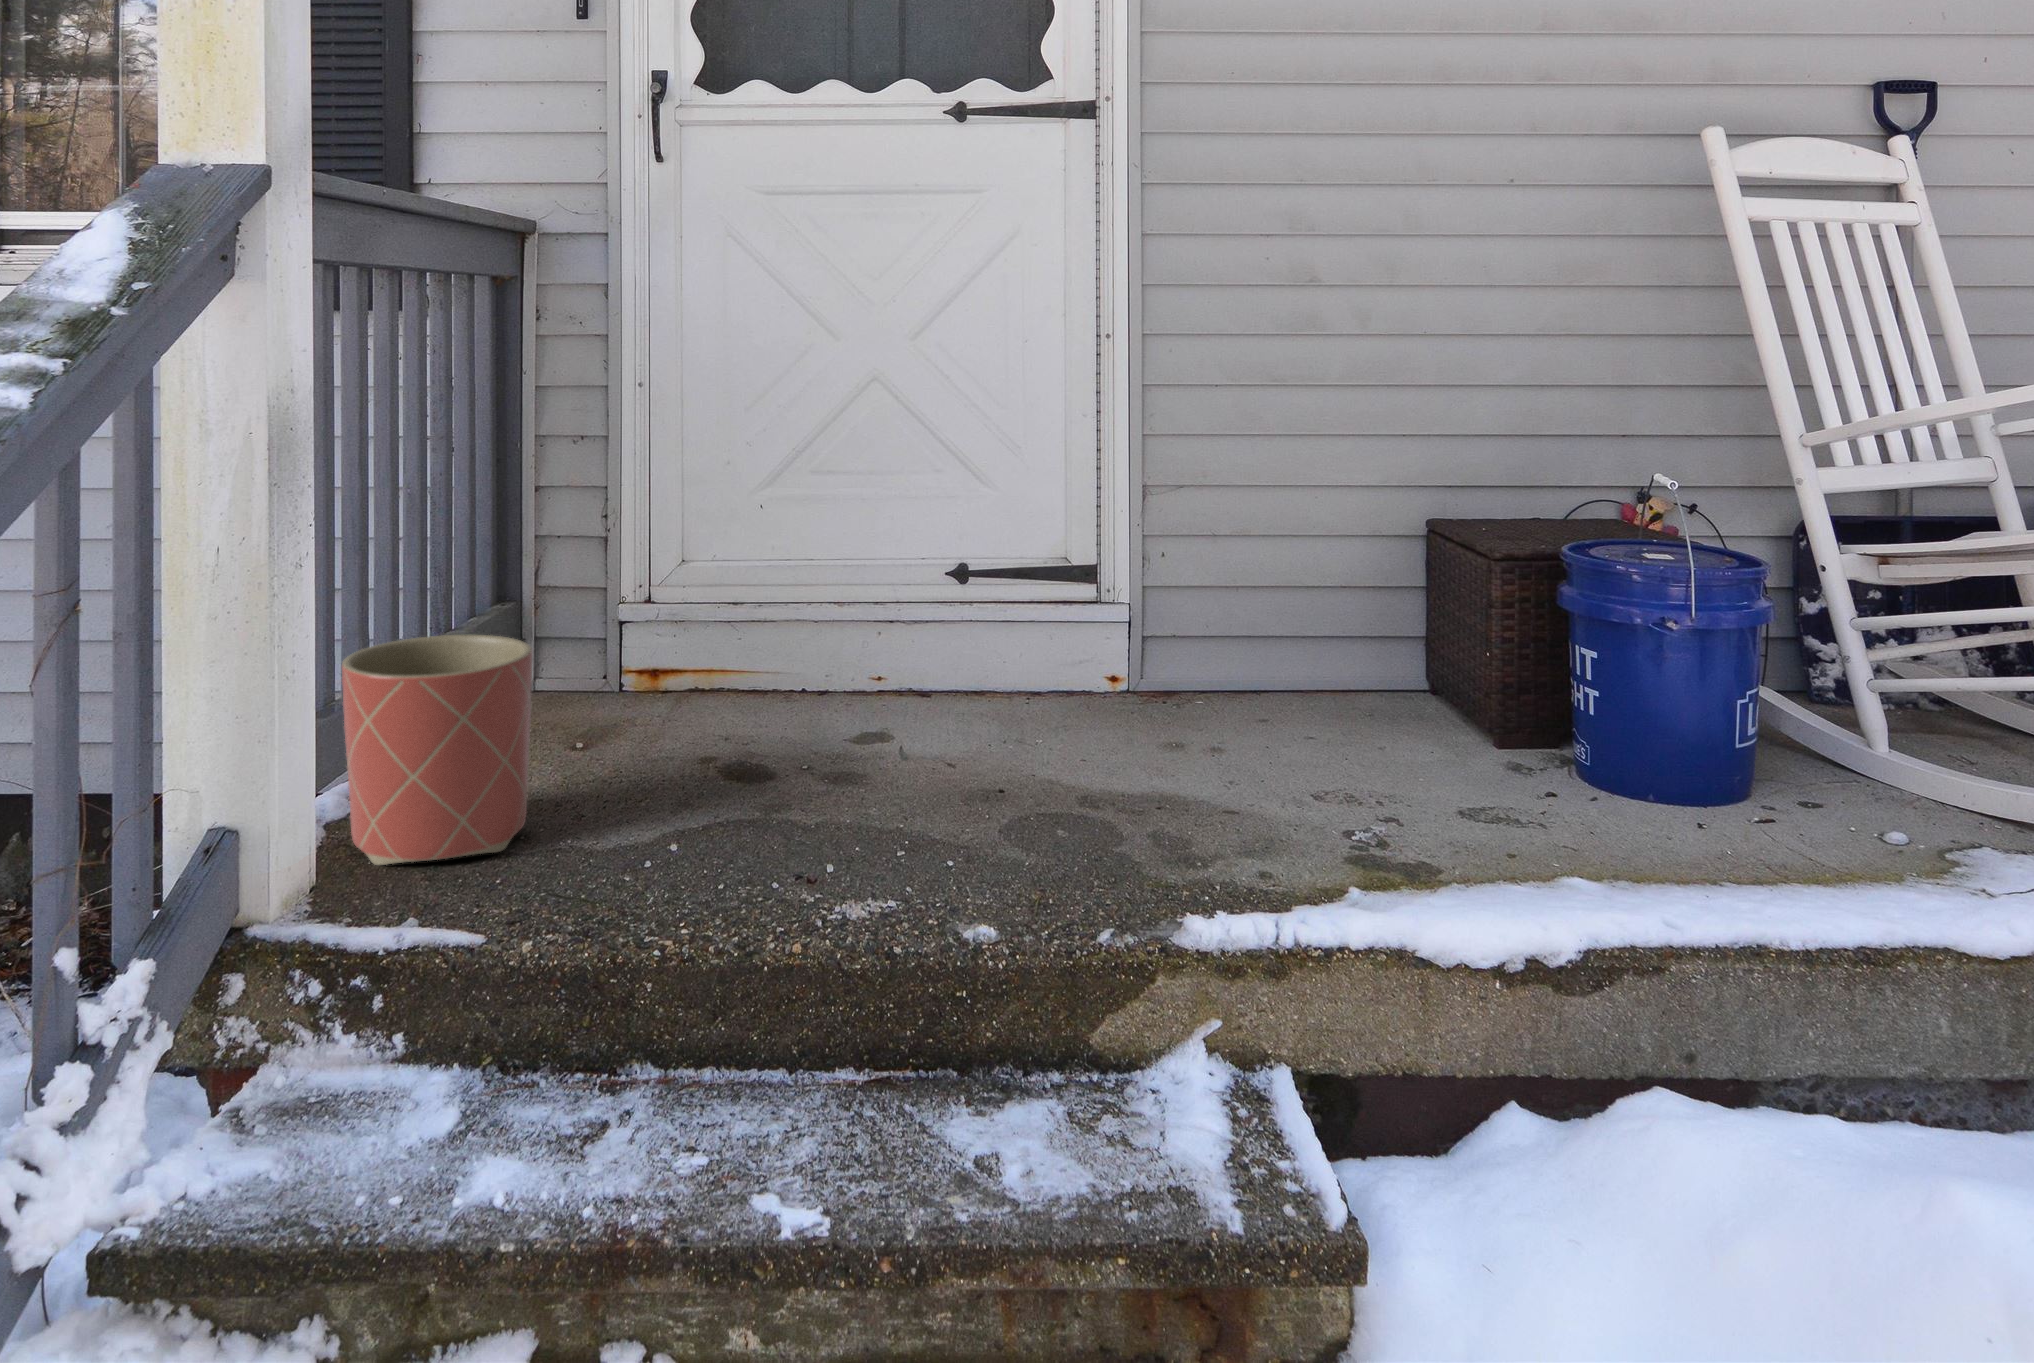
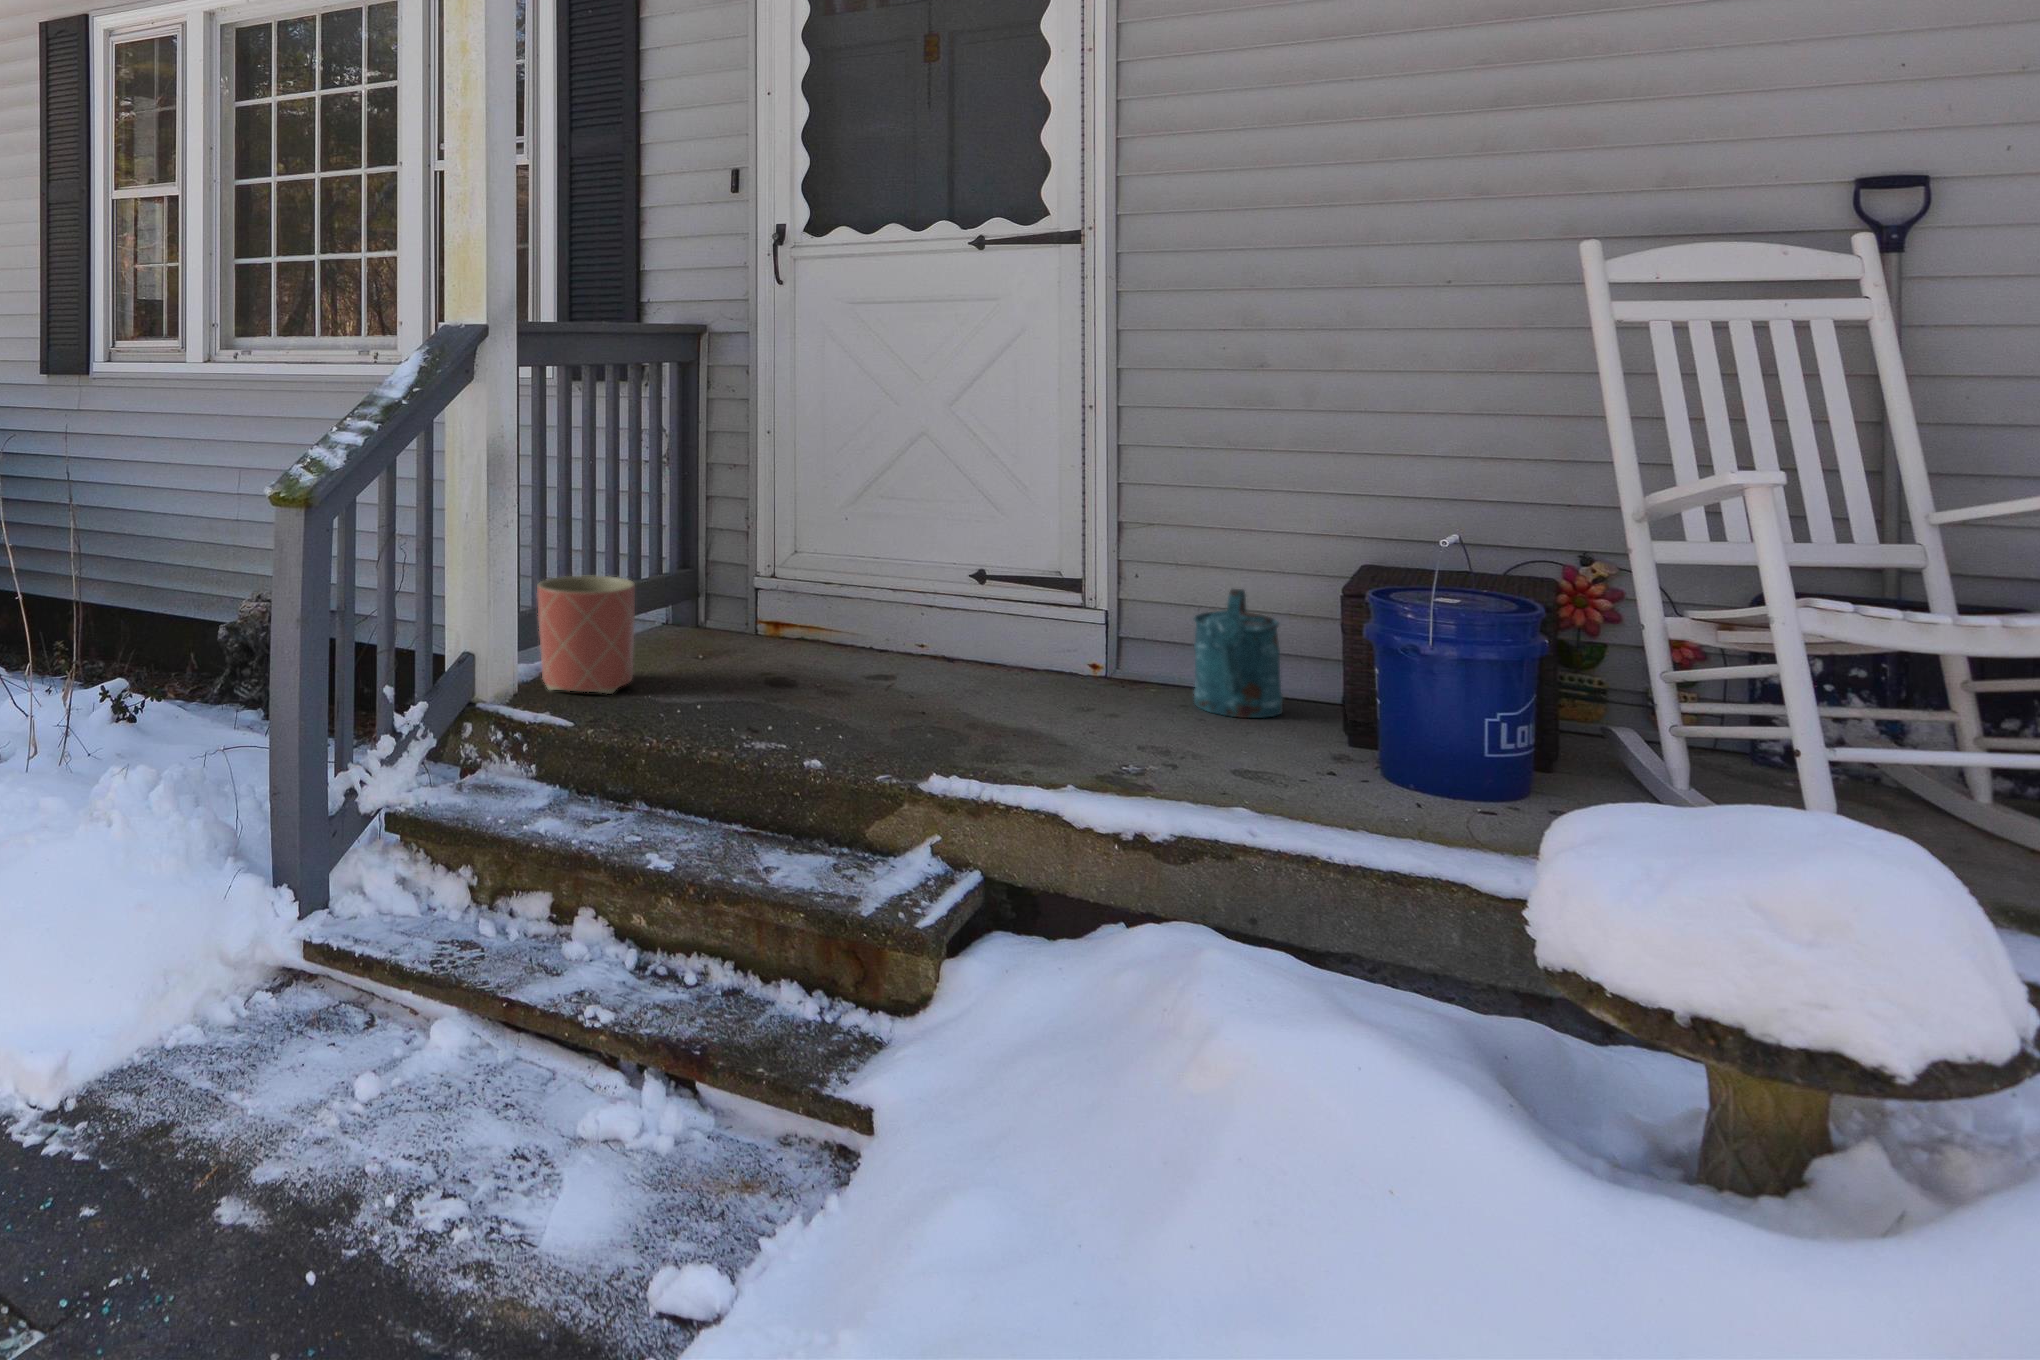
watering can: none [1270,561,1396,729] -> present [1194,589,1283,718]

